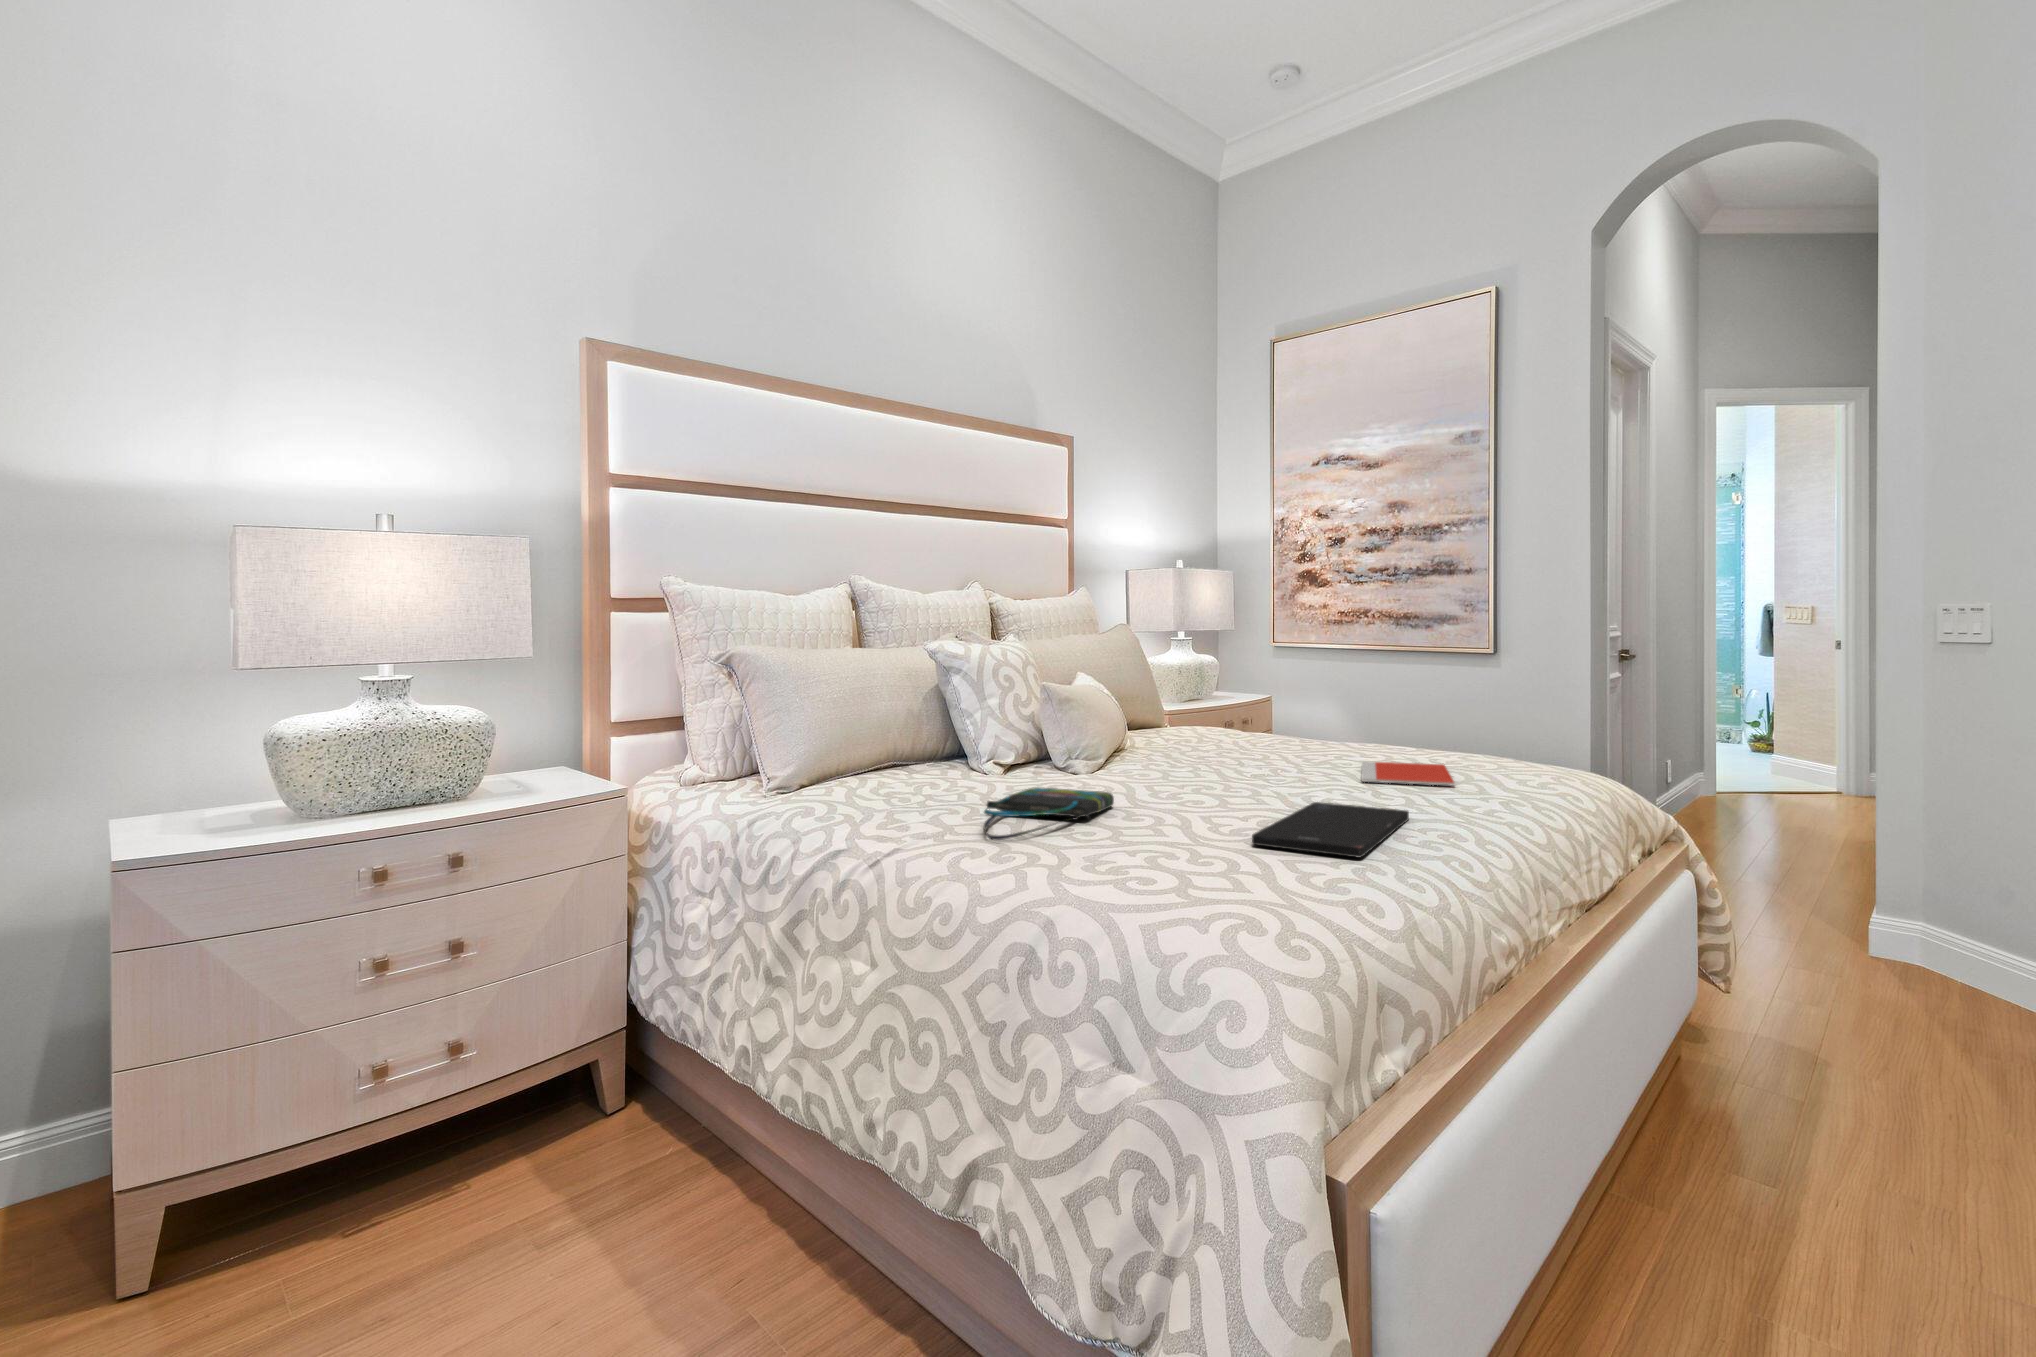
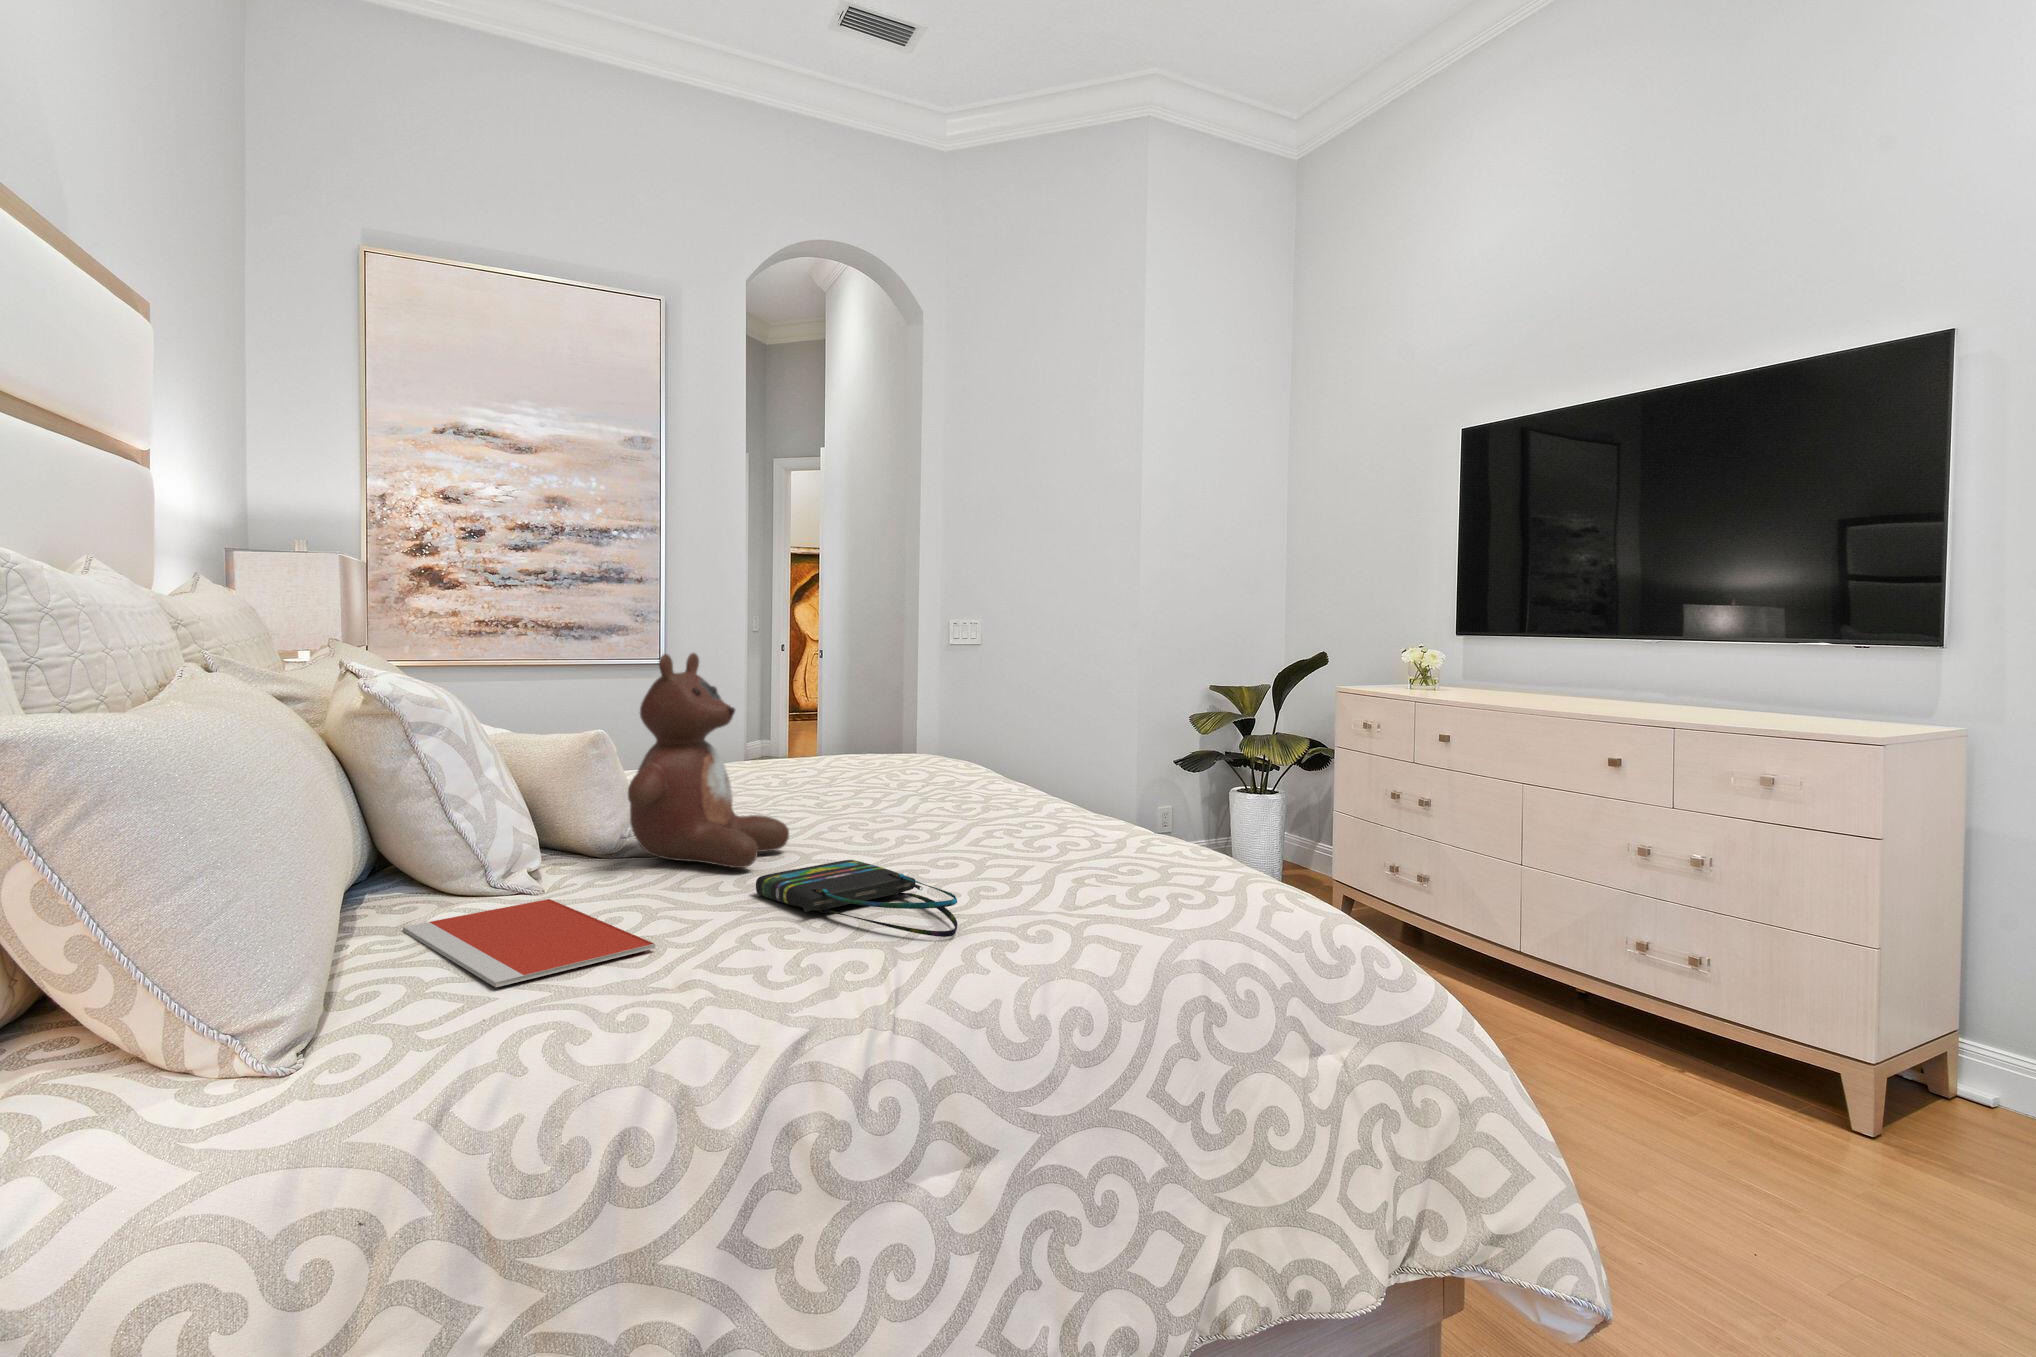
stuffed bear: none [1027,625,1151,788] -> present [628,653,789,868]
notebook: present [1361,761,1455,786] -> present [403,899,655,987]
smartphone: present [1252,802,1409,857] -> none [969,819,1153,870]

